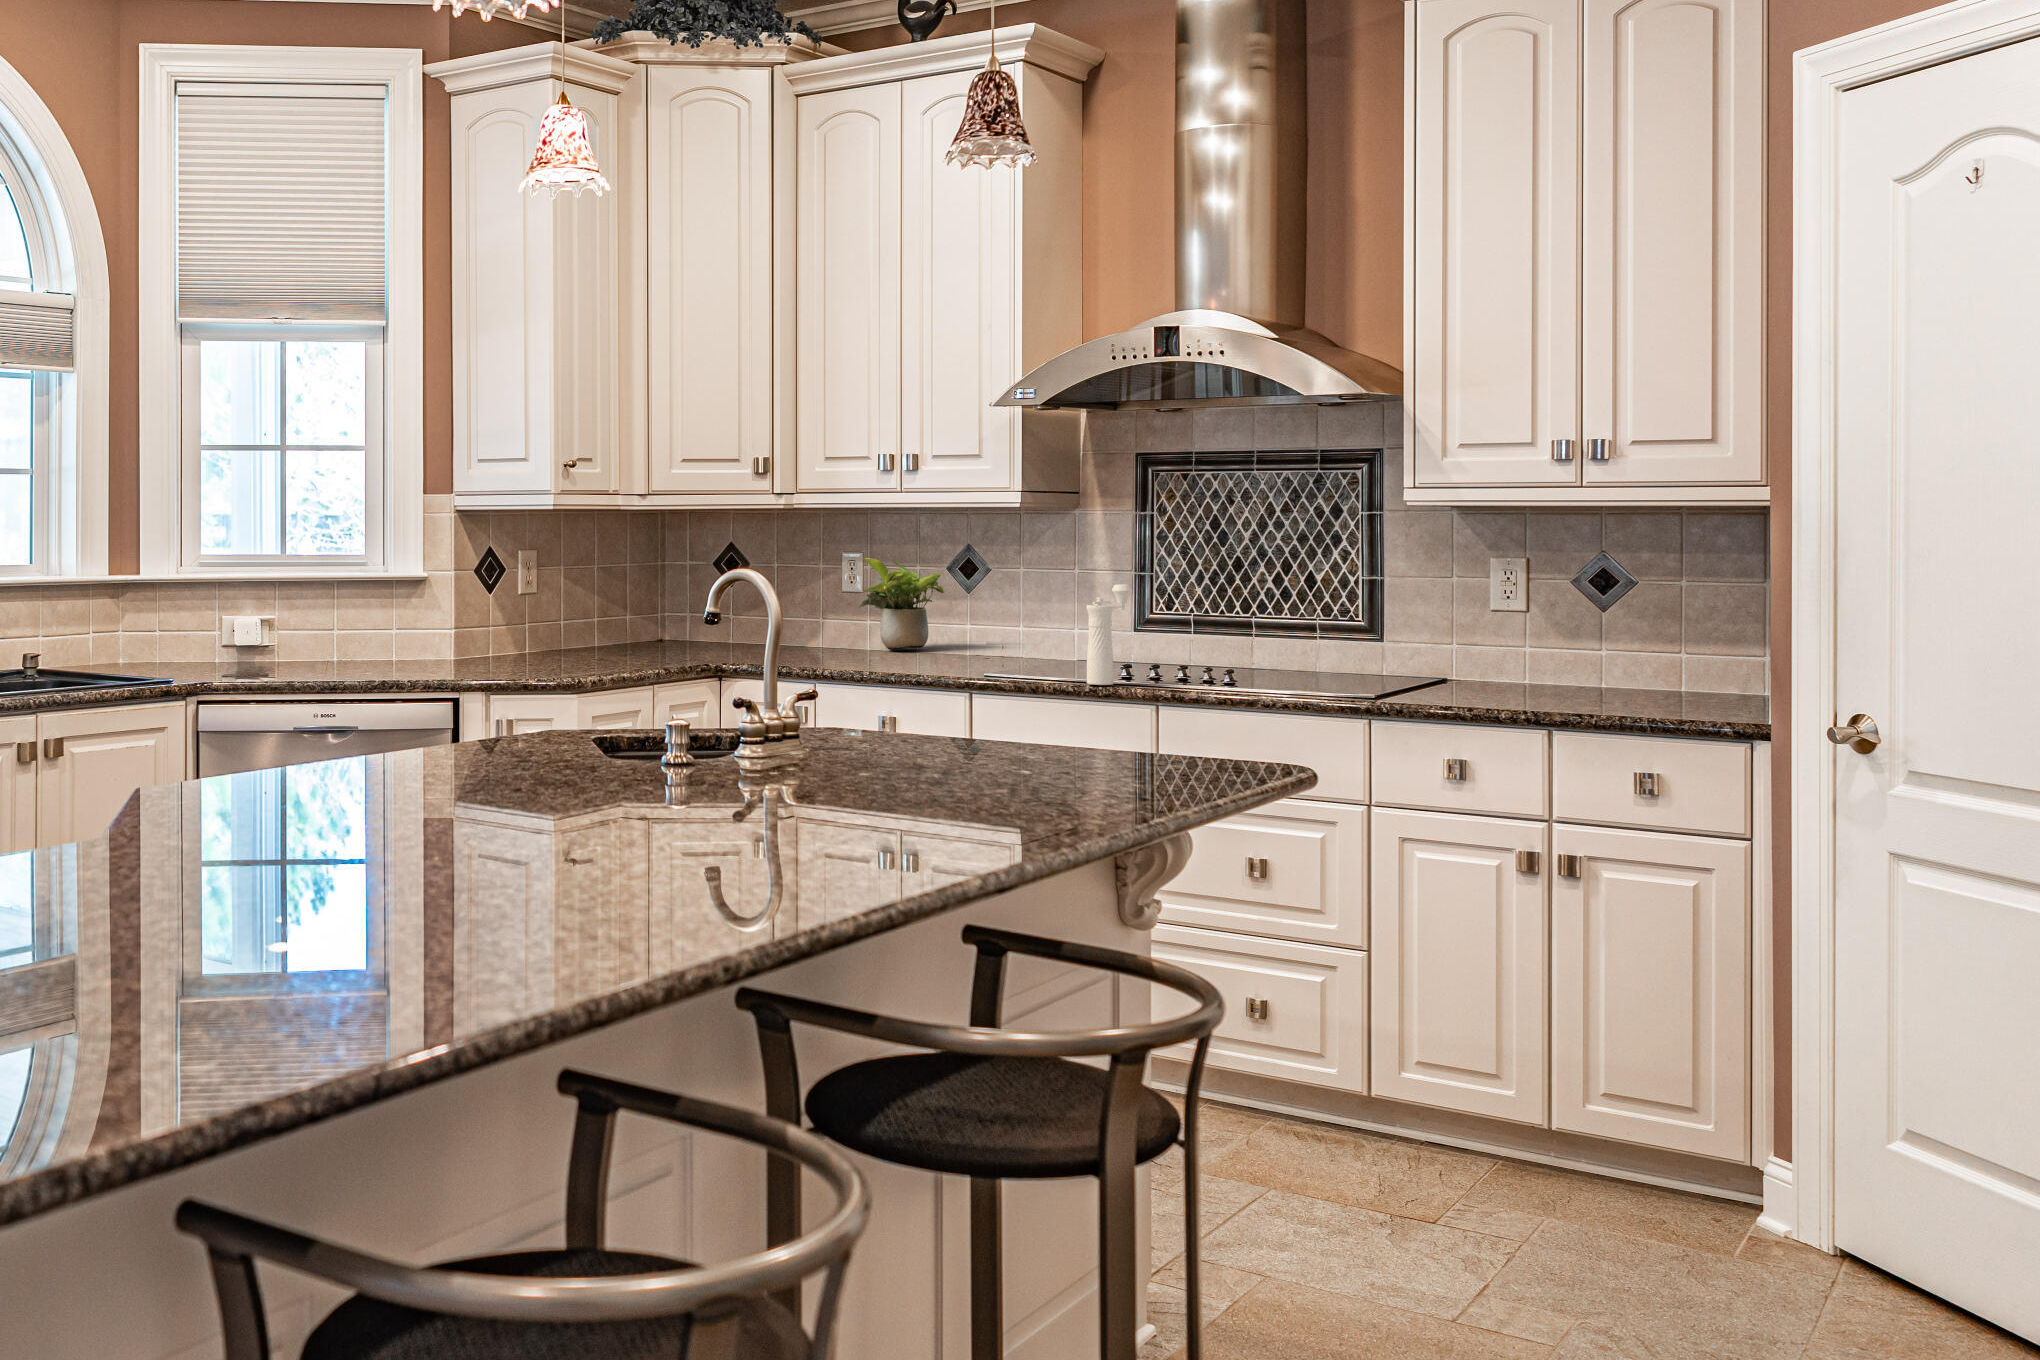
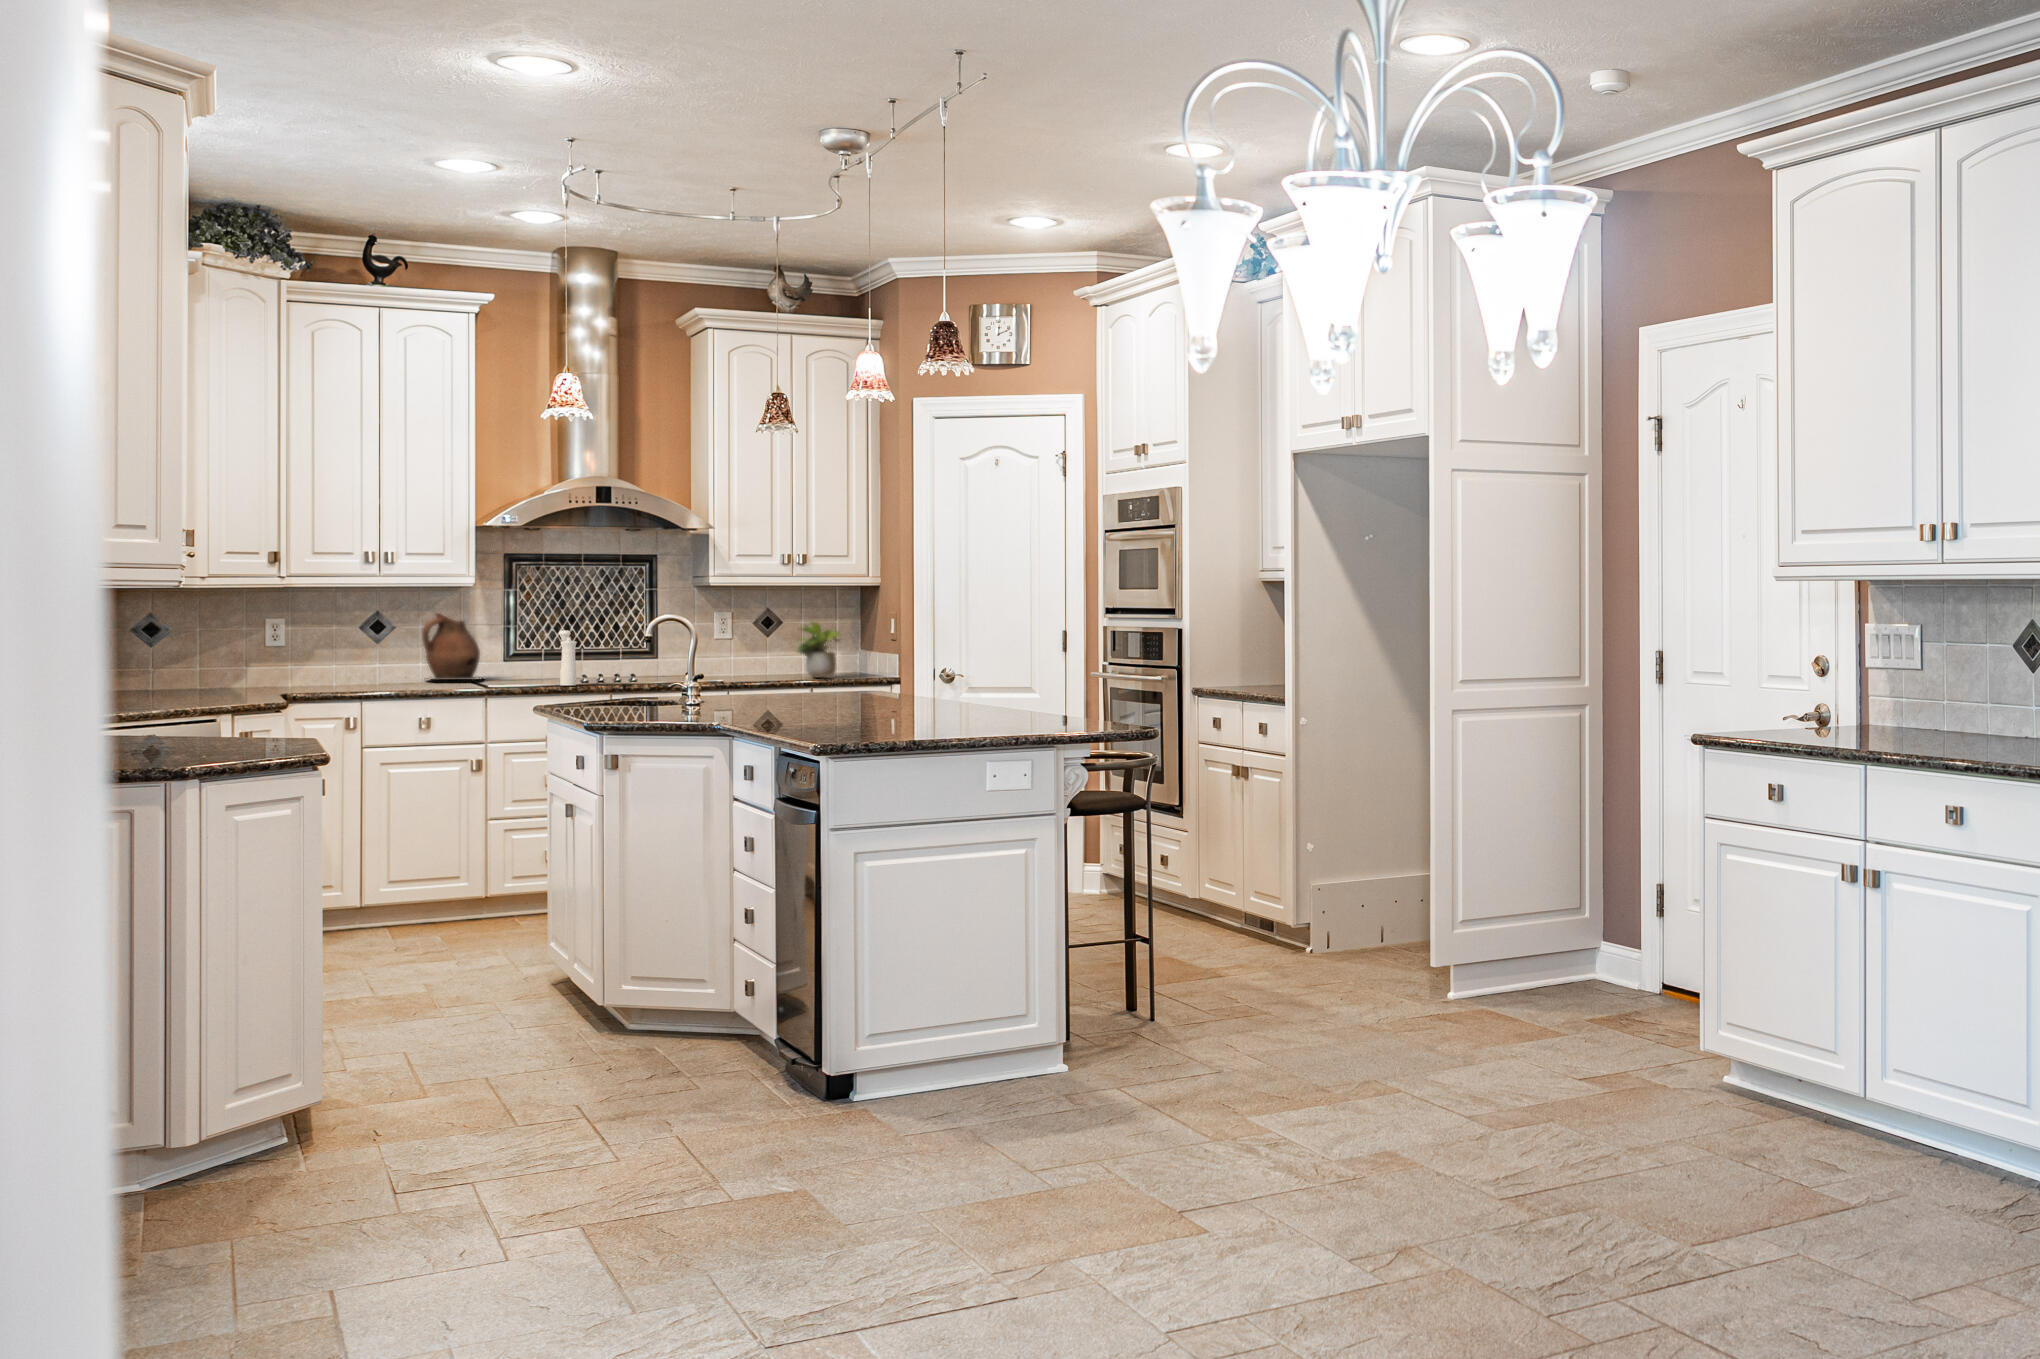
ceramic pitcher: none [973,549,1083,663] -> present [422,613,480,680]
potted plant: present [859,558,944,650] -> present [798,622,840,678]

